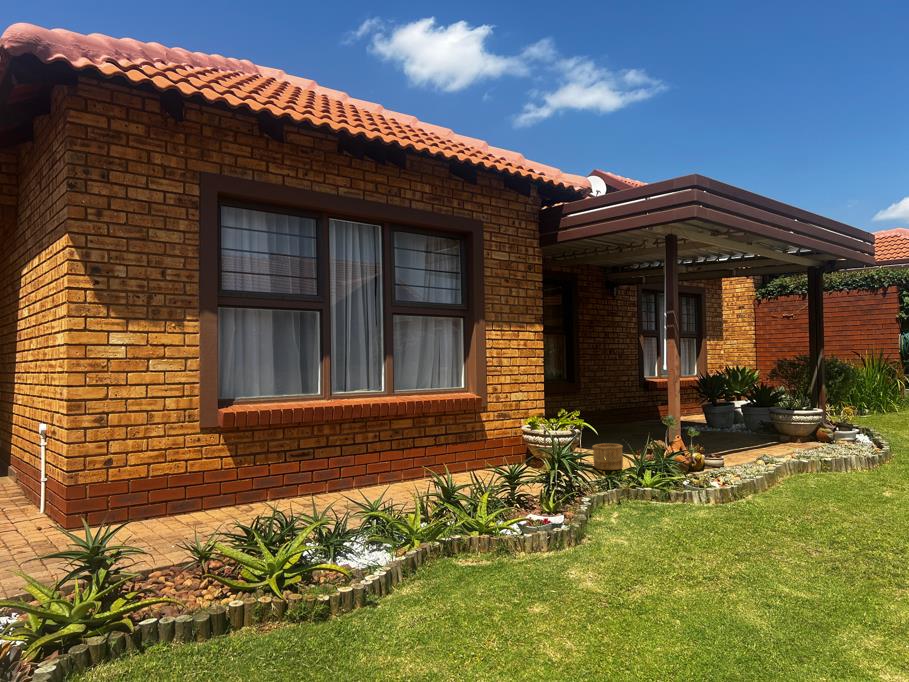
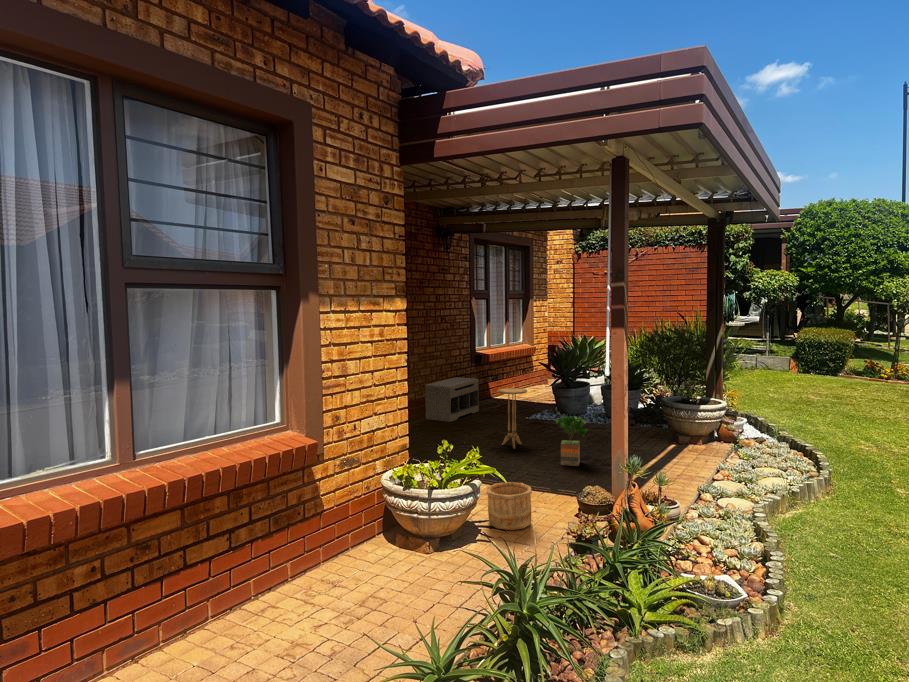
bench: none [596,399,644,431] -> present [425,377,479,422]
side table: none [638,400,661,444] -> present [497,388,527,449]
potted tree: none [674,416,699,454] -> present [556,416,587,466]

